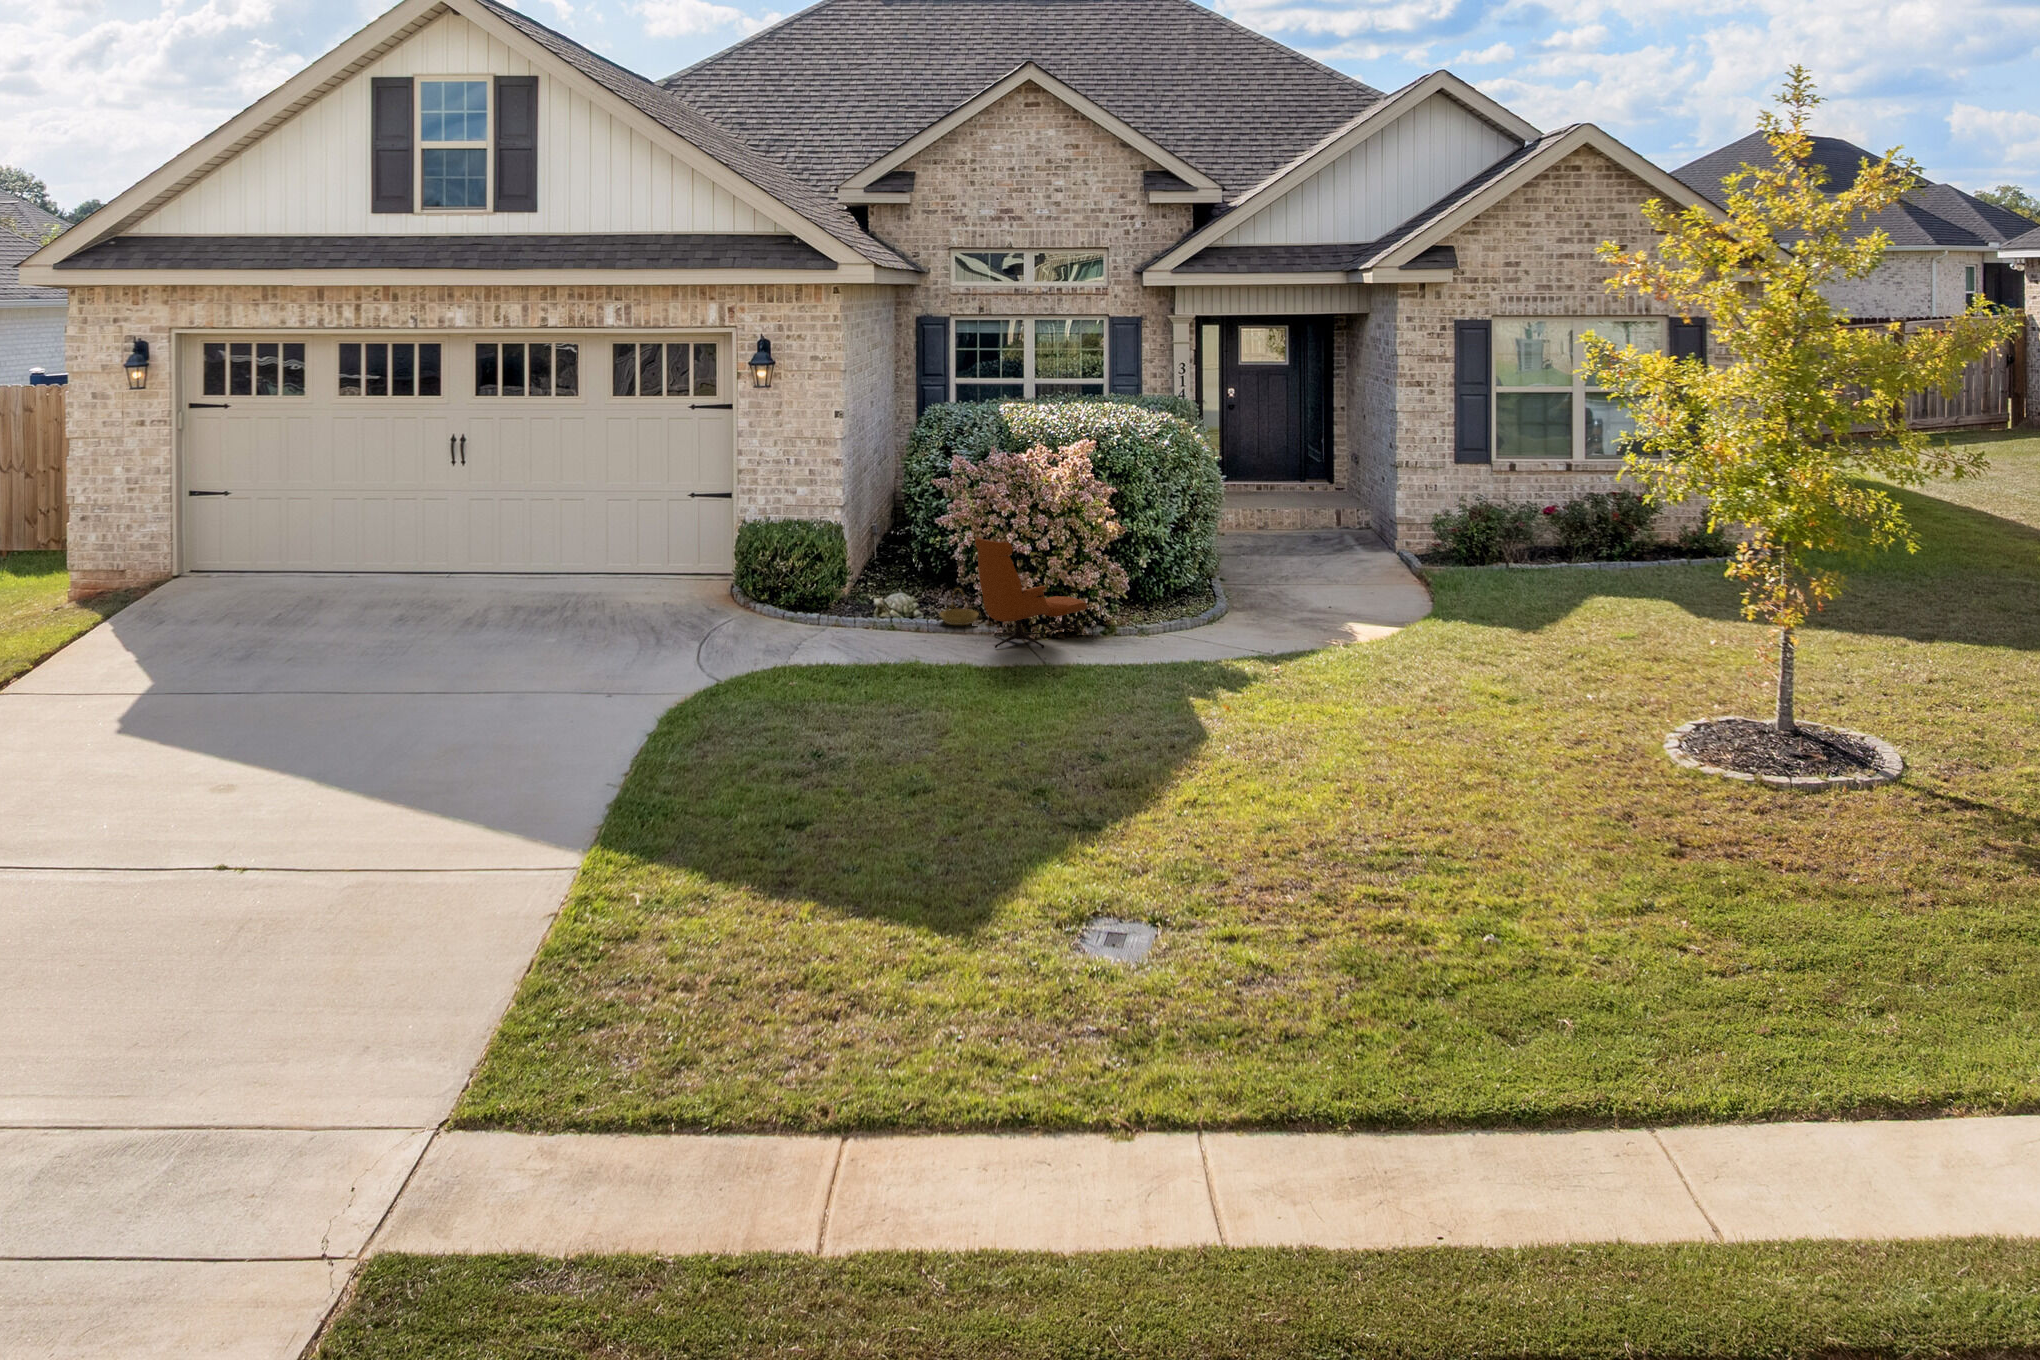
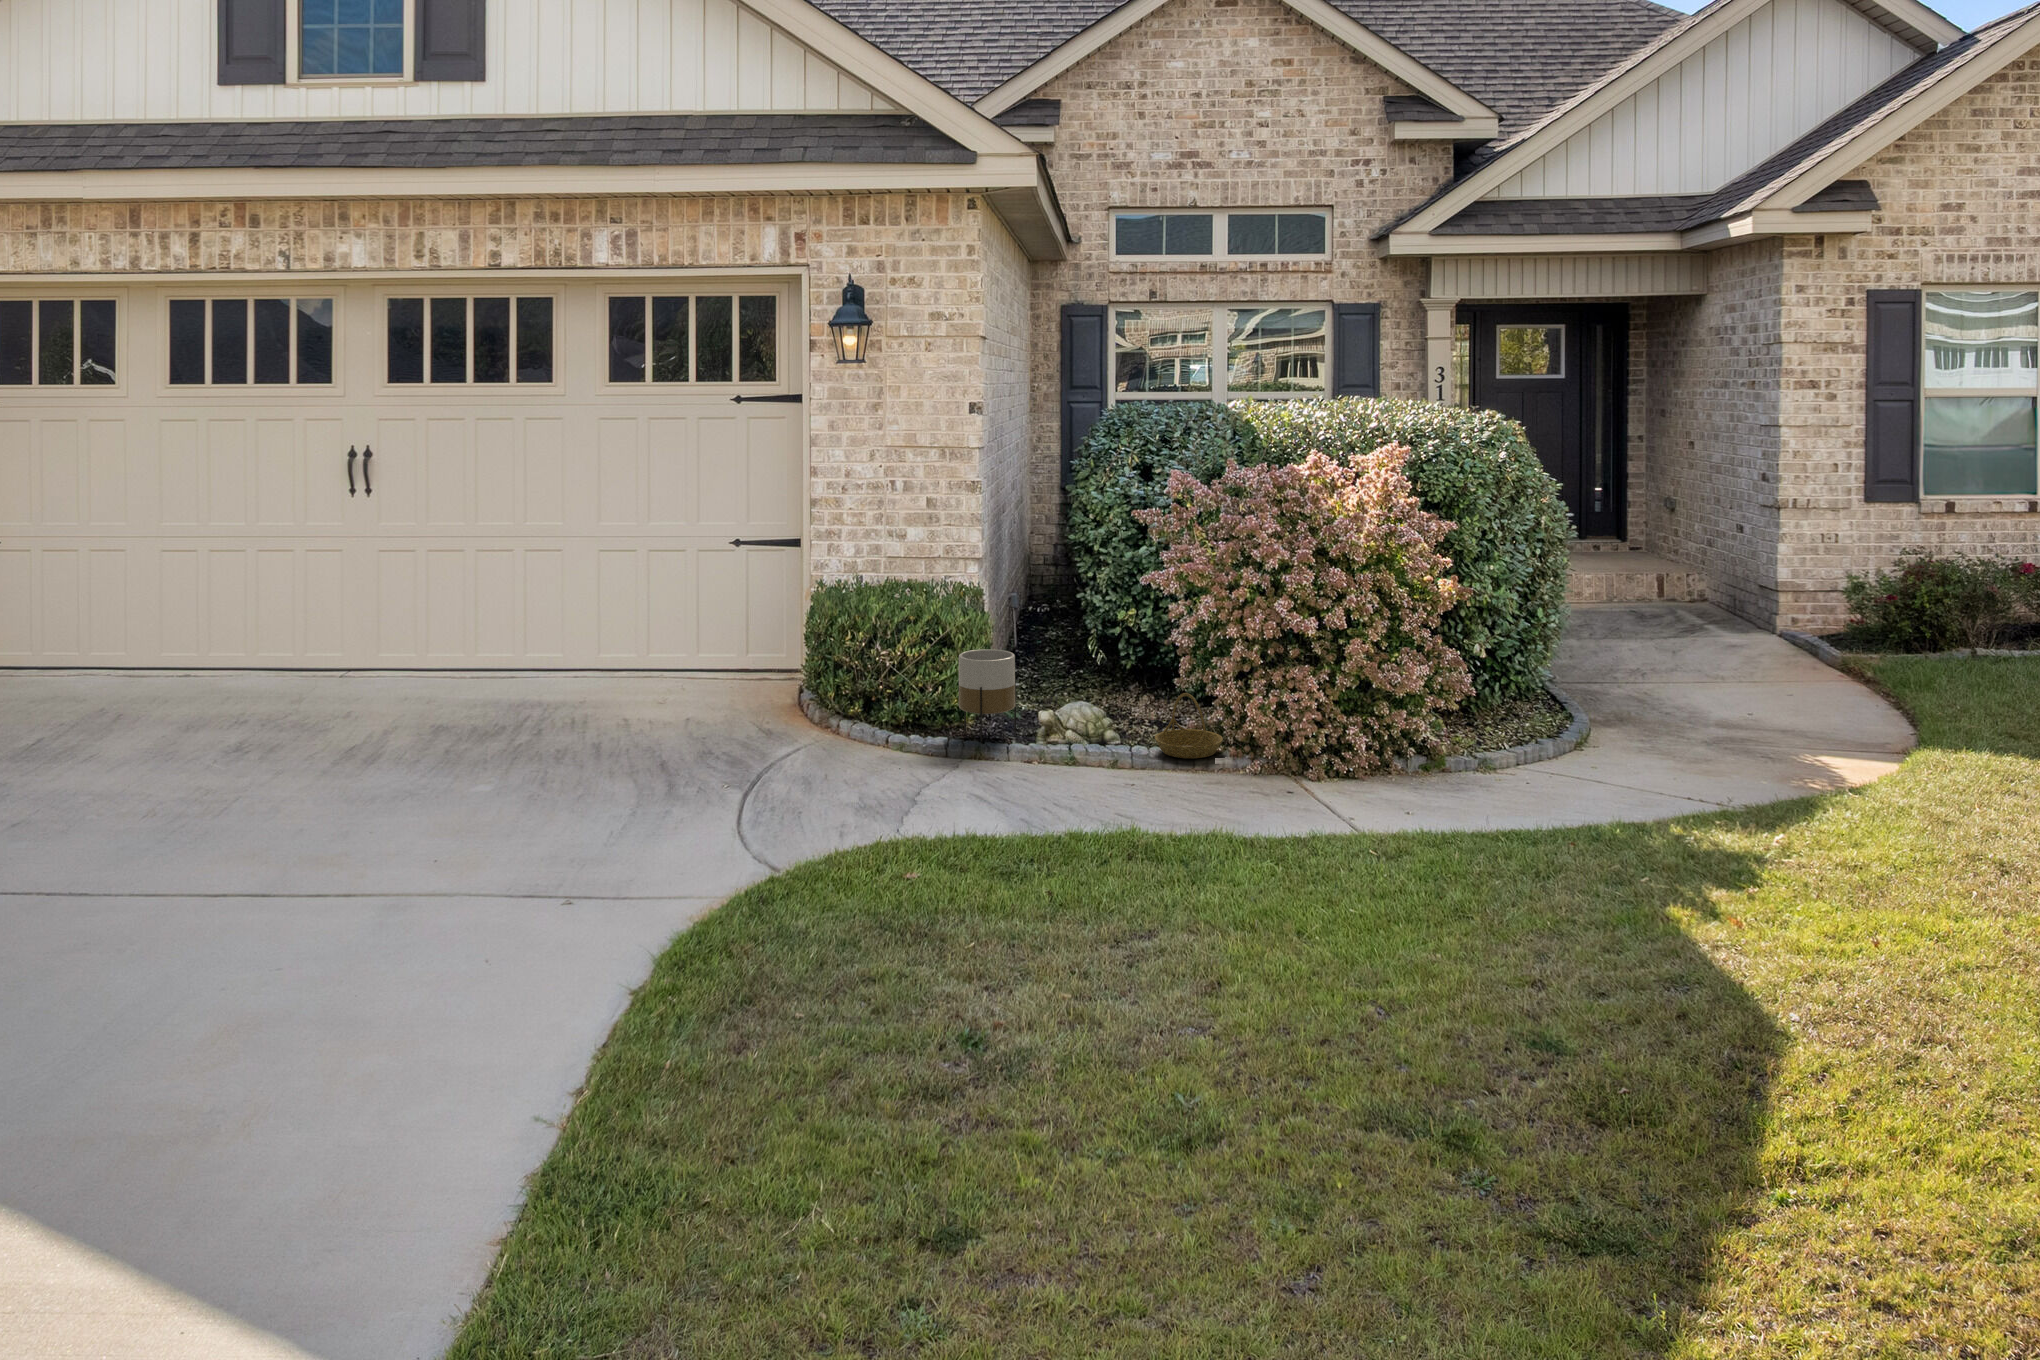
lounge chair: present [975,537,1087,648] -> none [1236,601,1418,804]
planter: none [827,562,862,617] -> present [959,649,1016,743]

